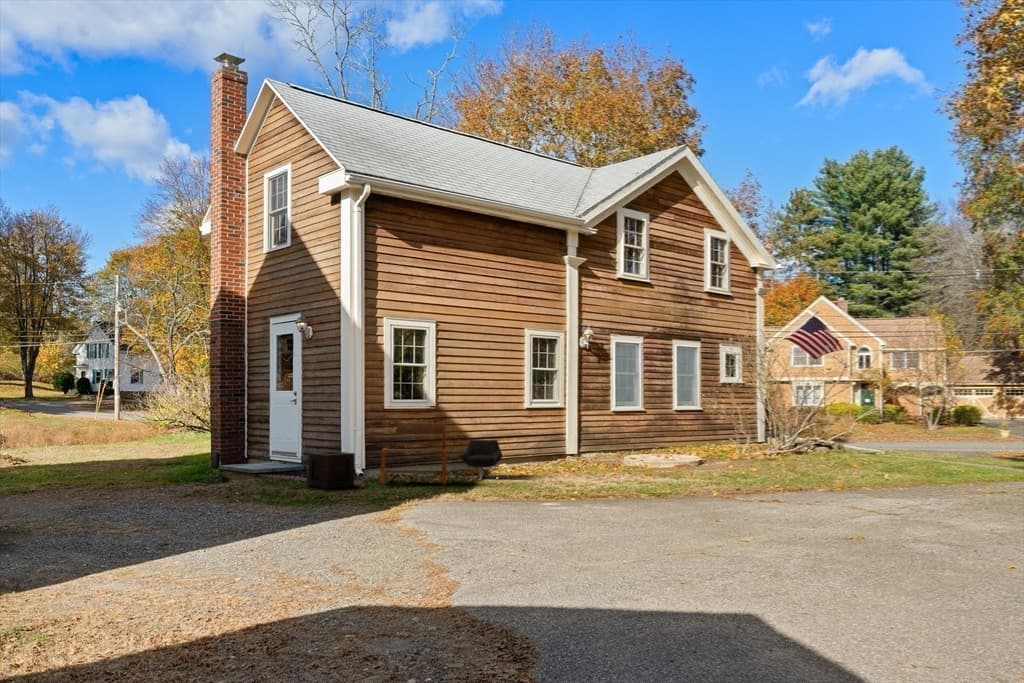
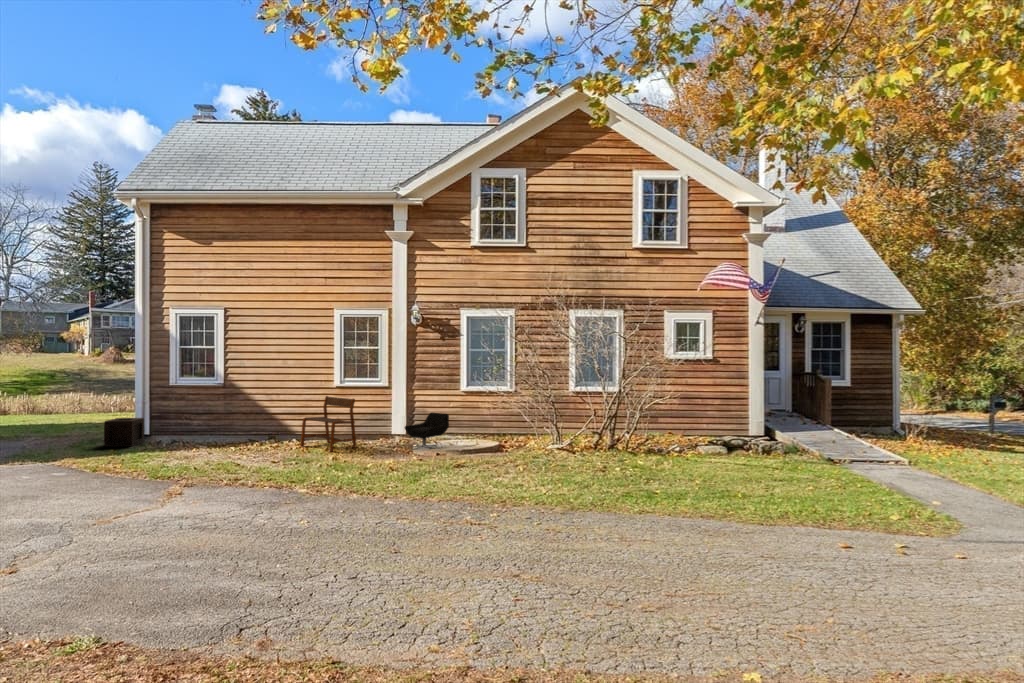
bench: present [381,423,448,485] -> present [301,396,356,452]
lounge chair: present [460,440,502,480] -> present [405,413,449,449]

